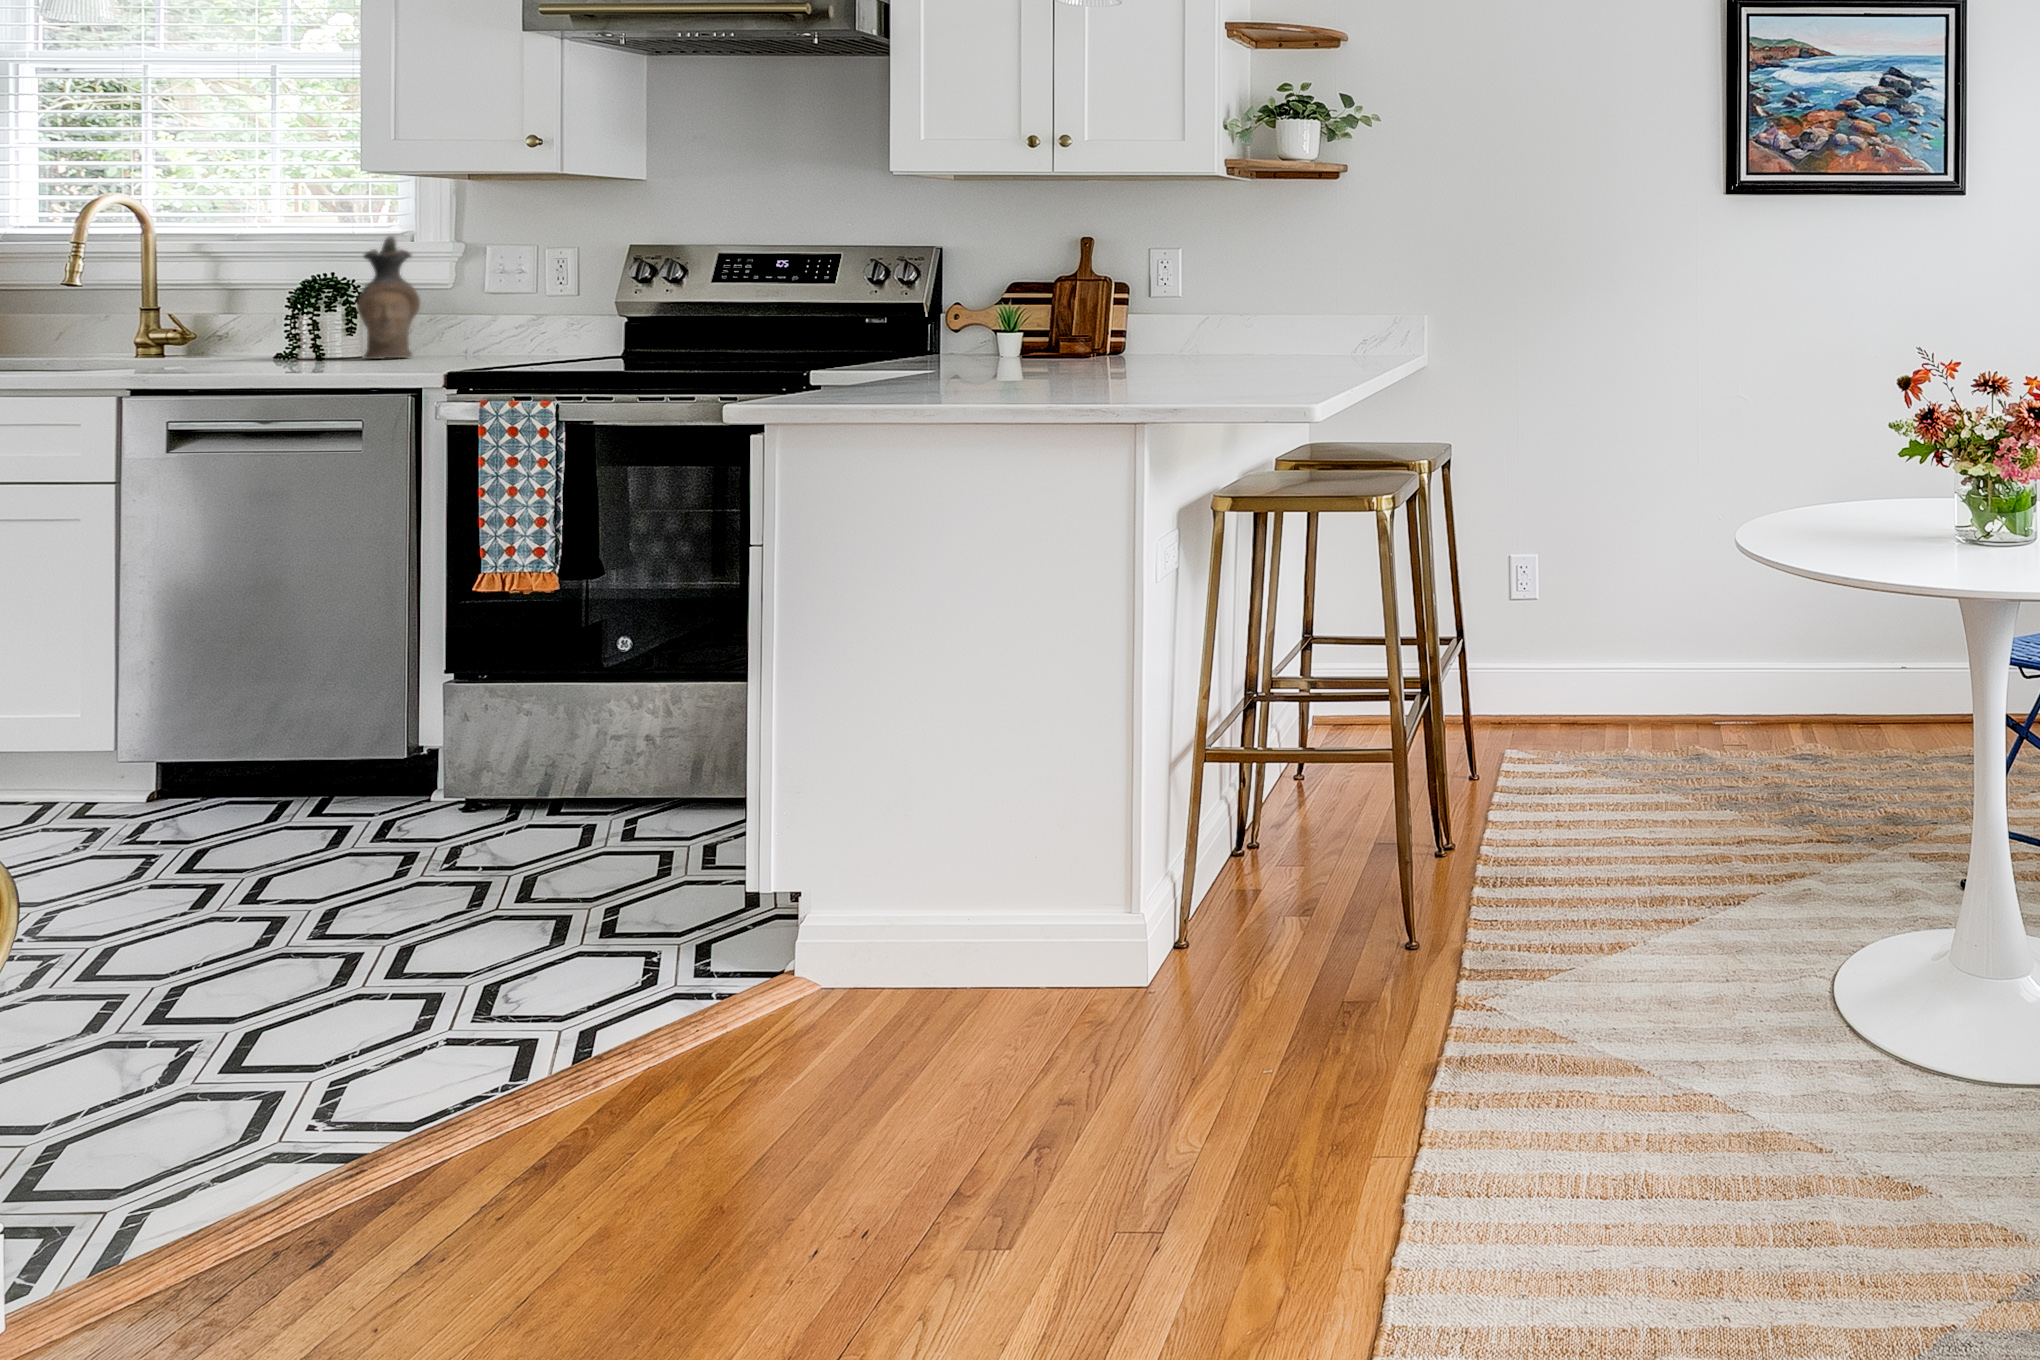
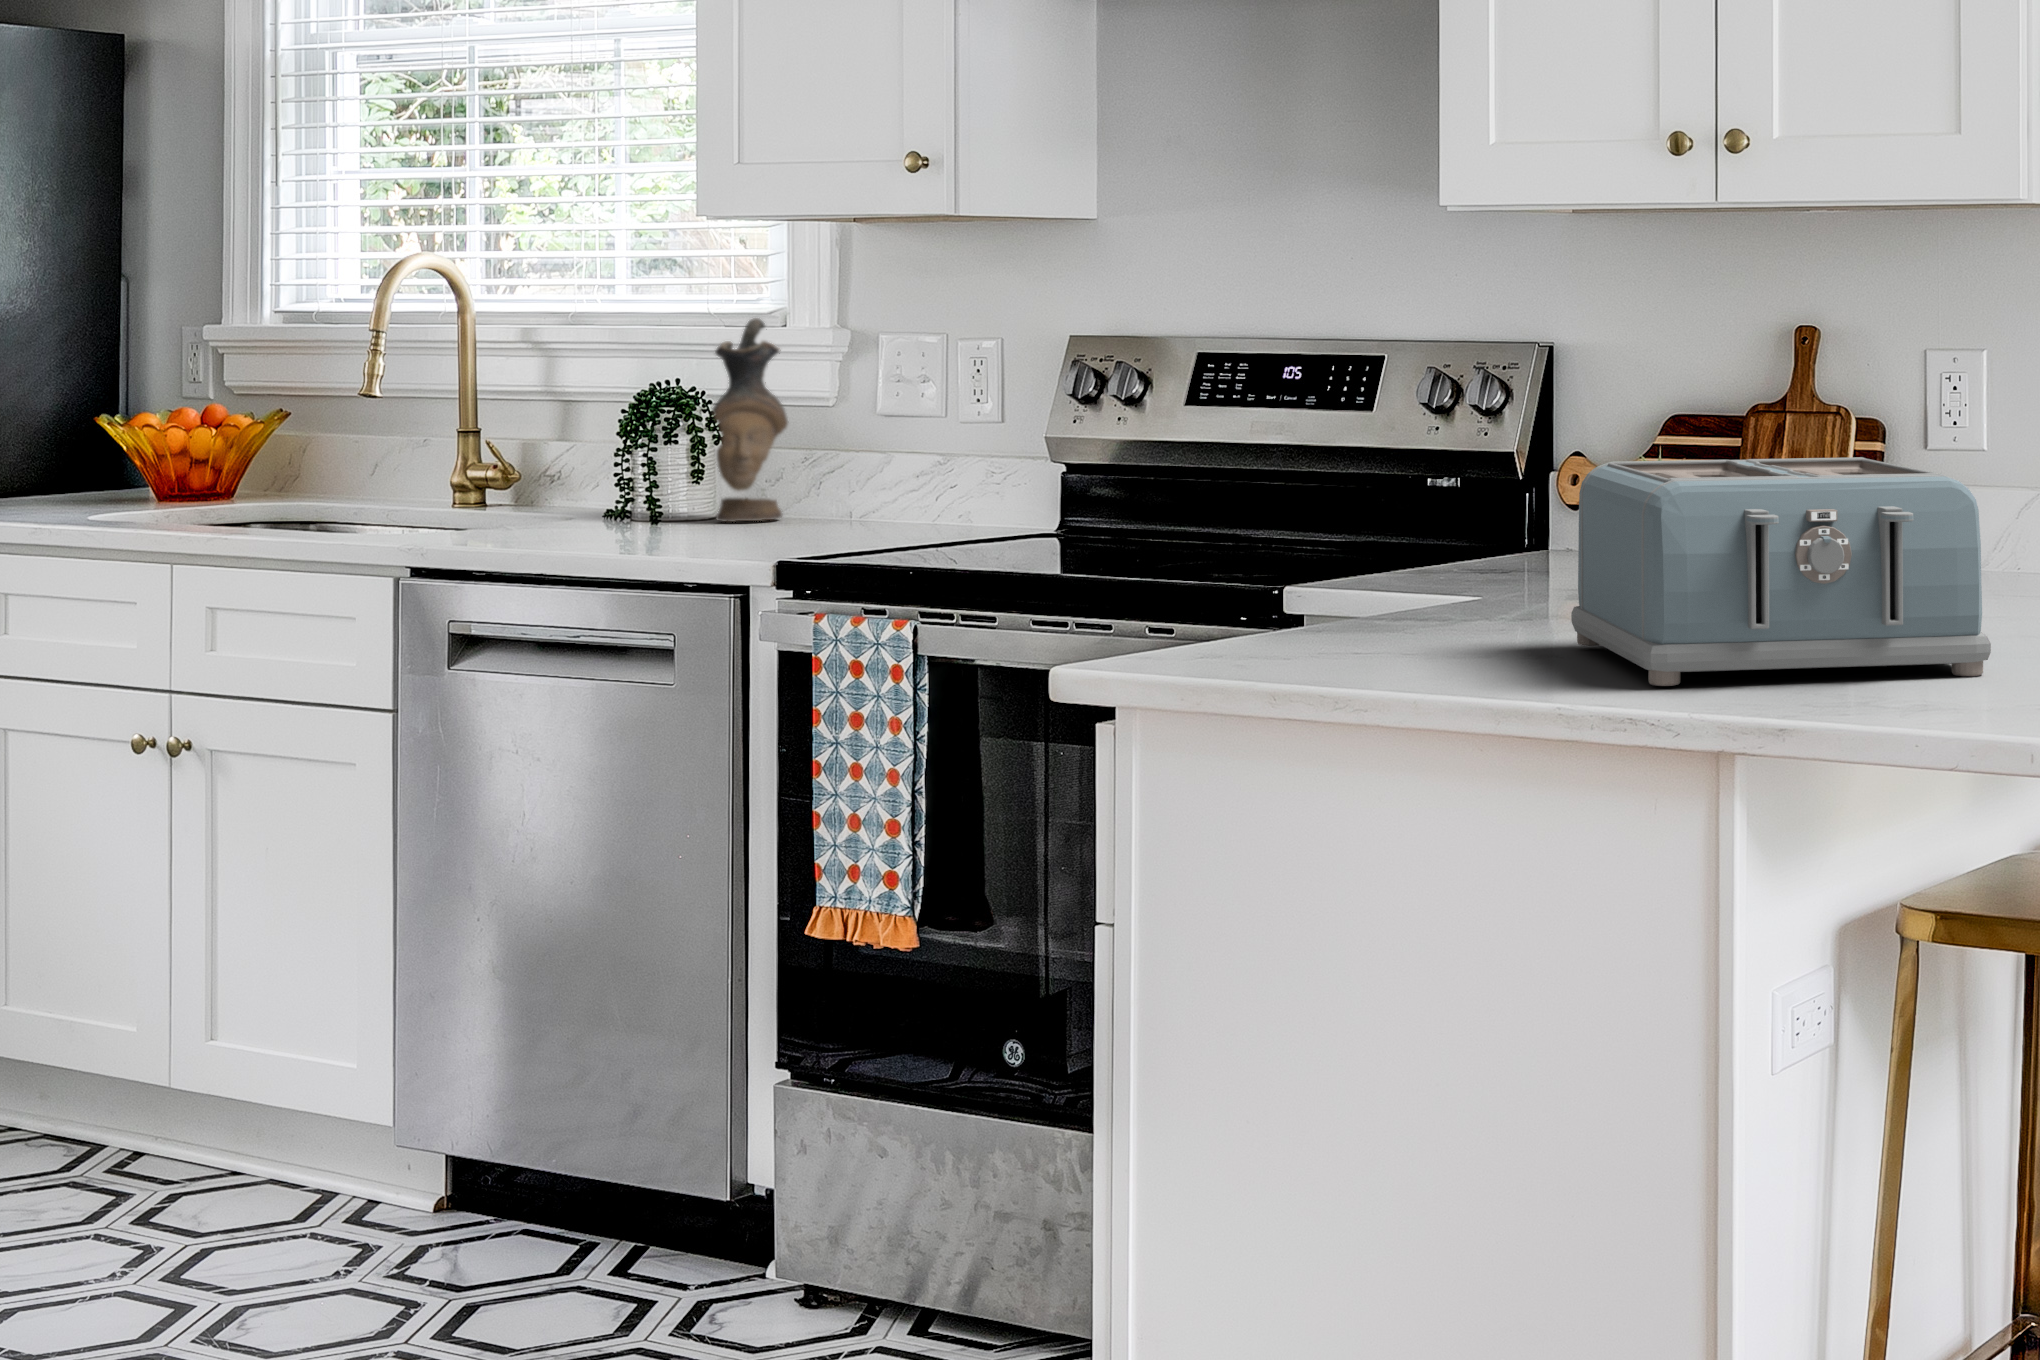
toaster: none [1017,289,1245,396] -> present [1571,457,1991,686]

